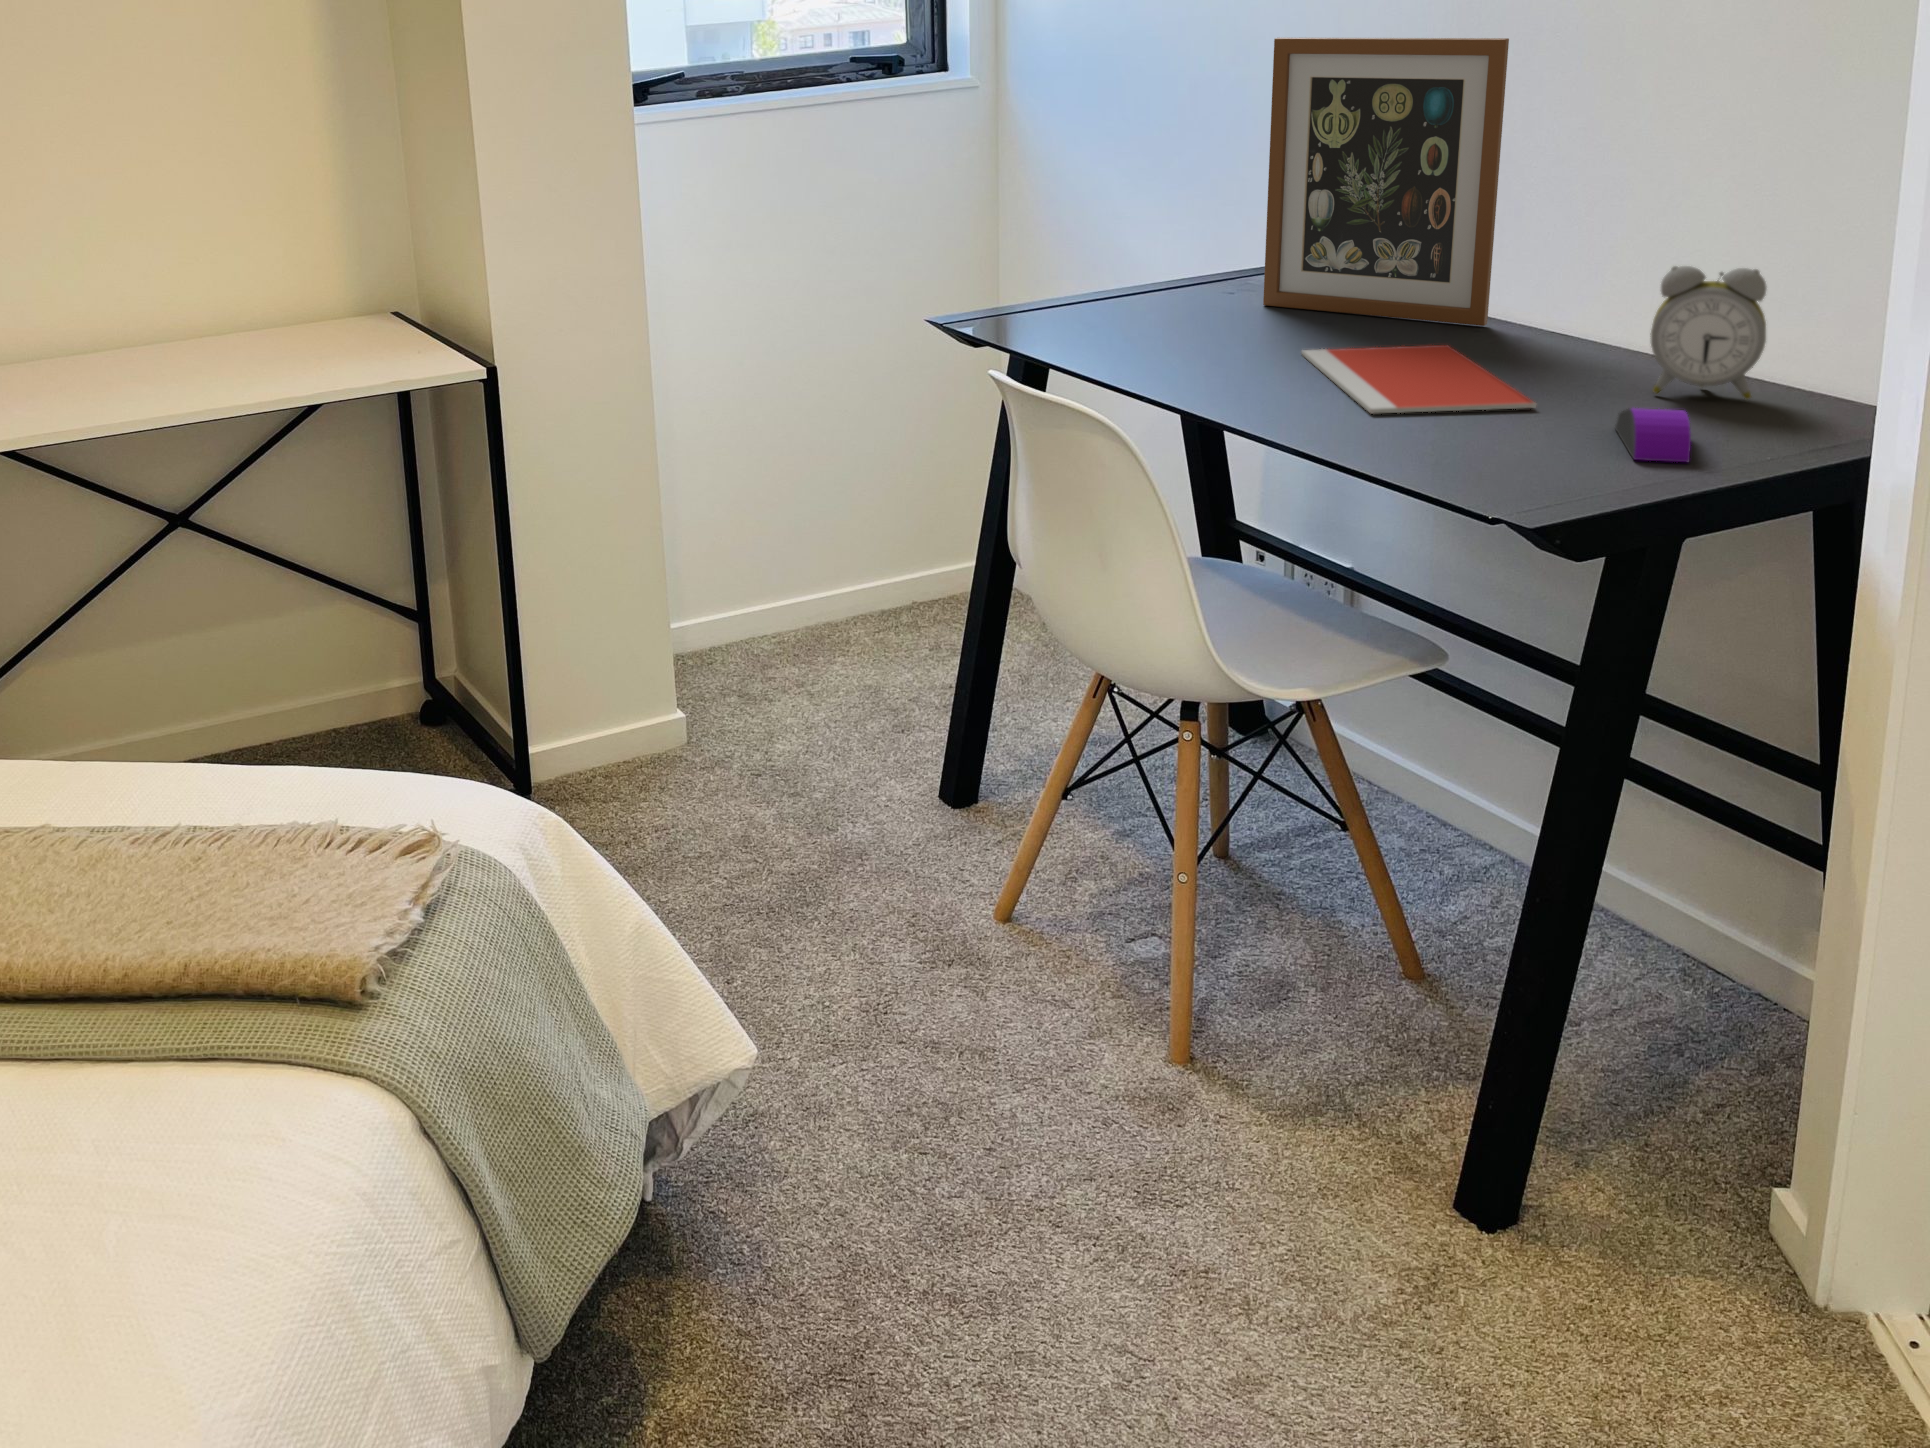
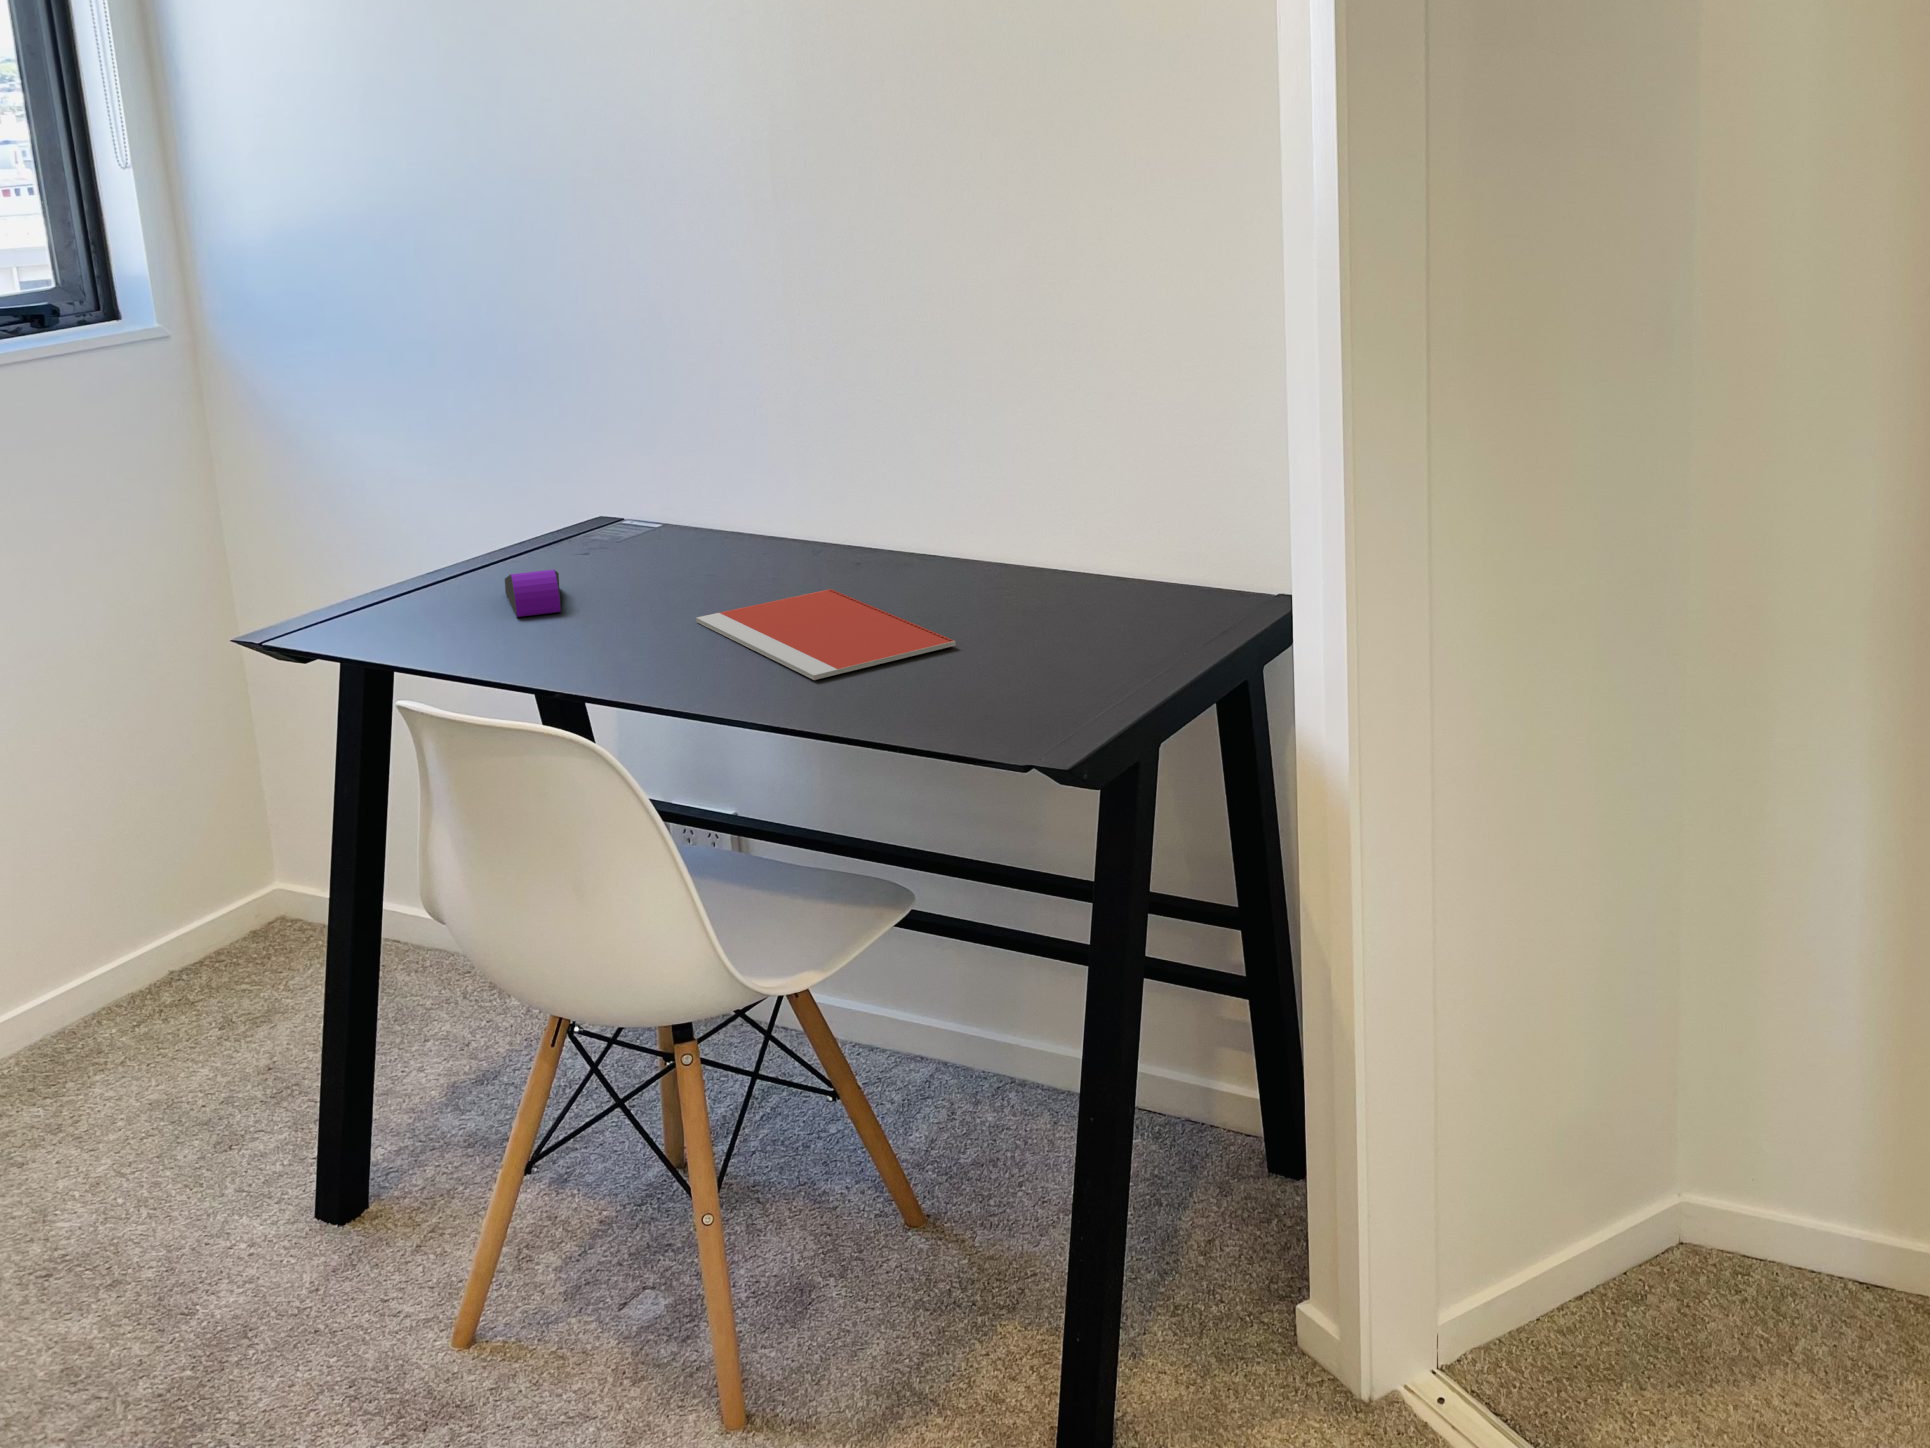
picture frame: present [1263,37,1509,326] -> none [591,287,847,569]
alarm clock: present [1651,266,1767,399] -> none [1025,490,1121,612]
computer mouse: present [1615,408,1691,462] -> present [505,570,561,617]

